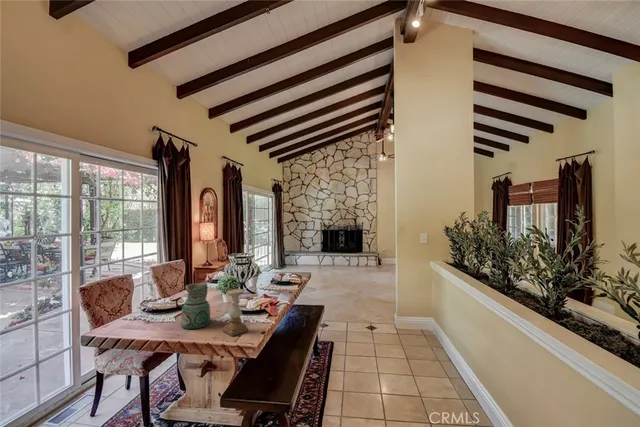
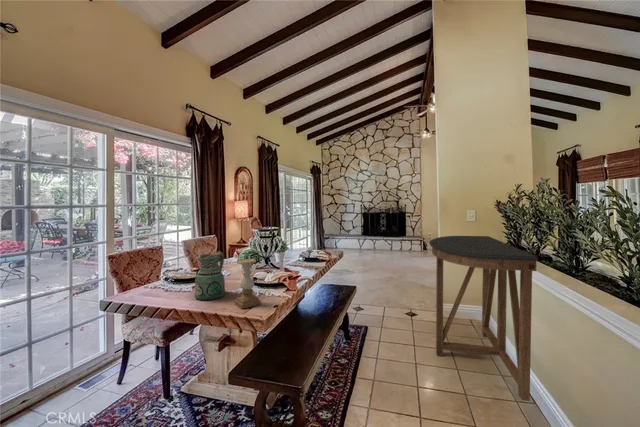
console table: none [391,258,479,402] -> present [429,236,538,401]

